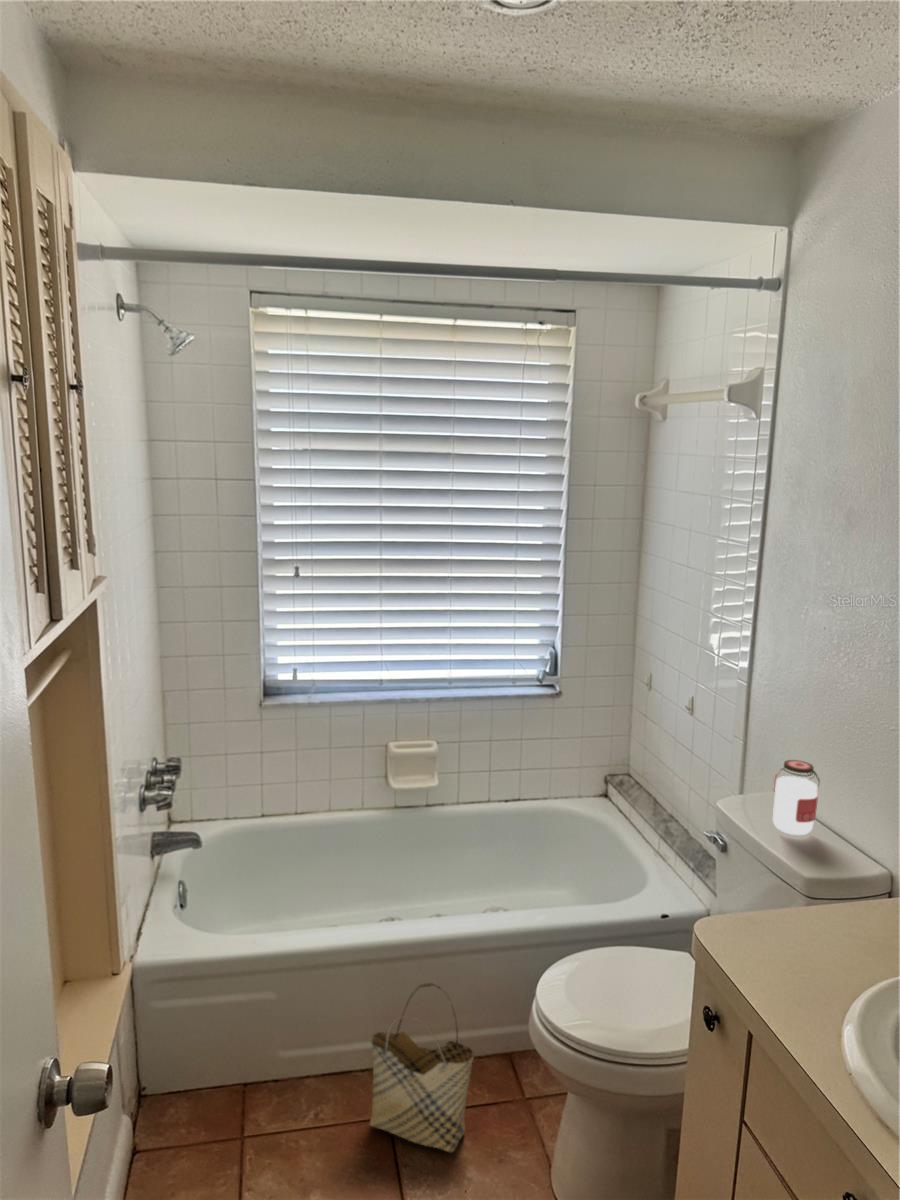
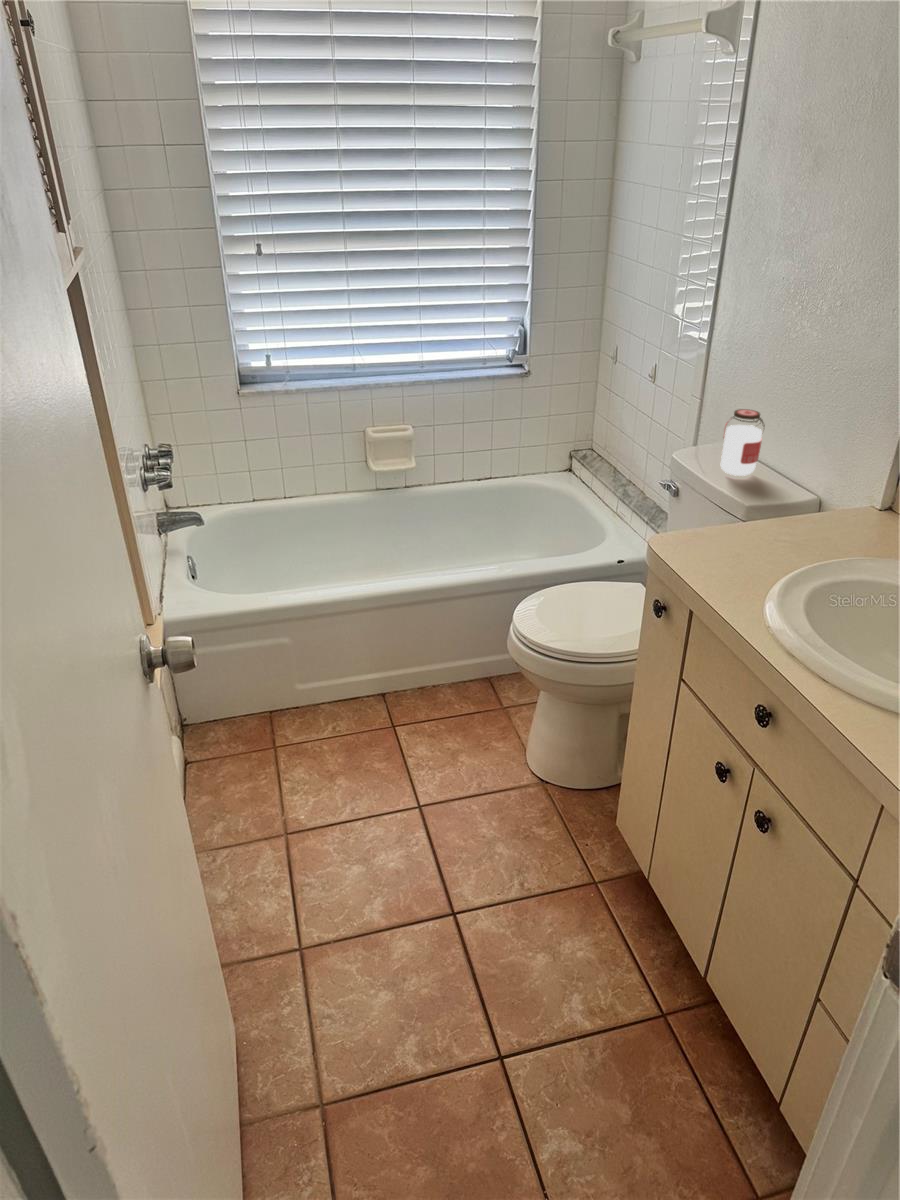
woven basket: present [370,983,474,1152] -> none [373,623,461,746]

